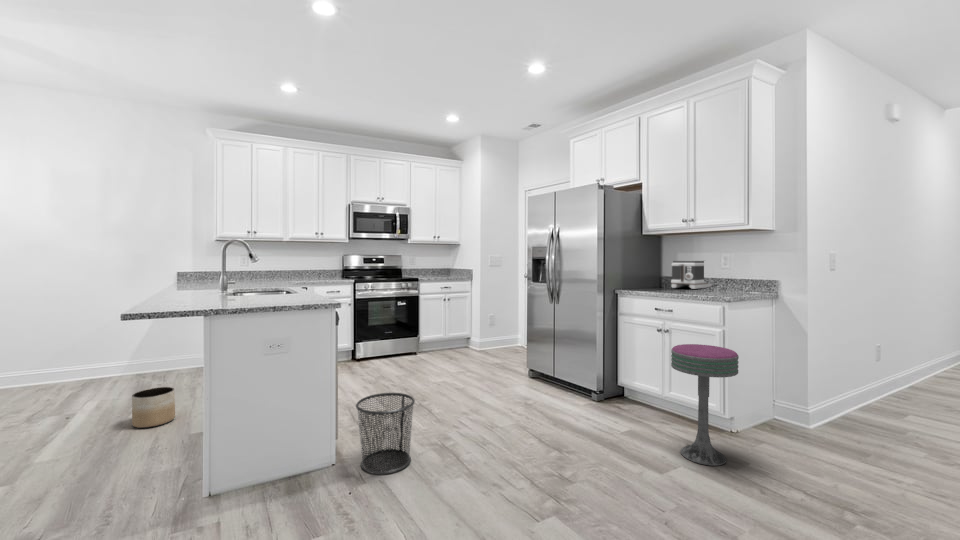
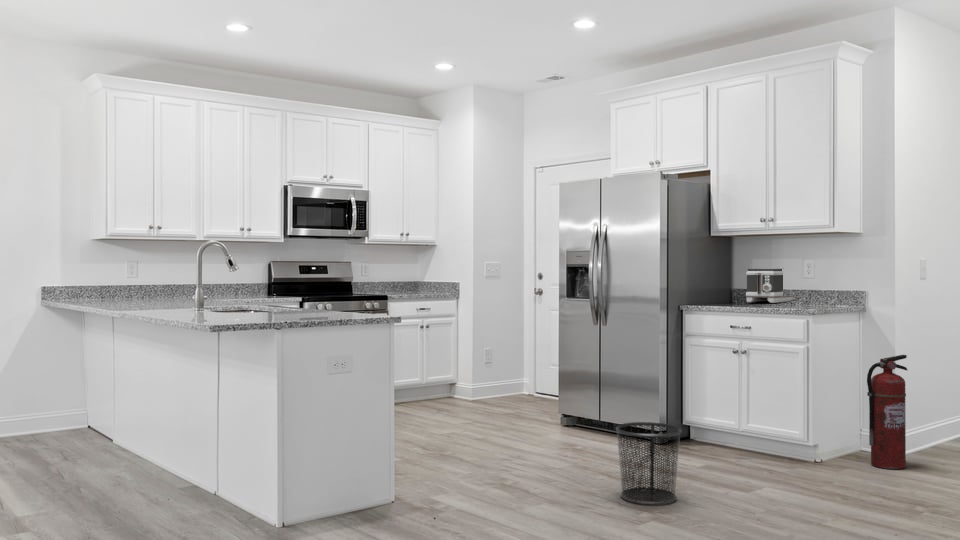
fire extinguisher: none [783,340,824,447] -> present [867,355,907,469]
bar stool: present [671,344,739,466] -> none [753,361,820,485]
planter: present [132,387,175,428] -> none [90,436,138,485]
waste bin: present [356,393,415,474] -> present [616,422,681,505]

